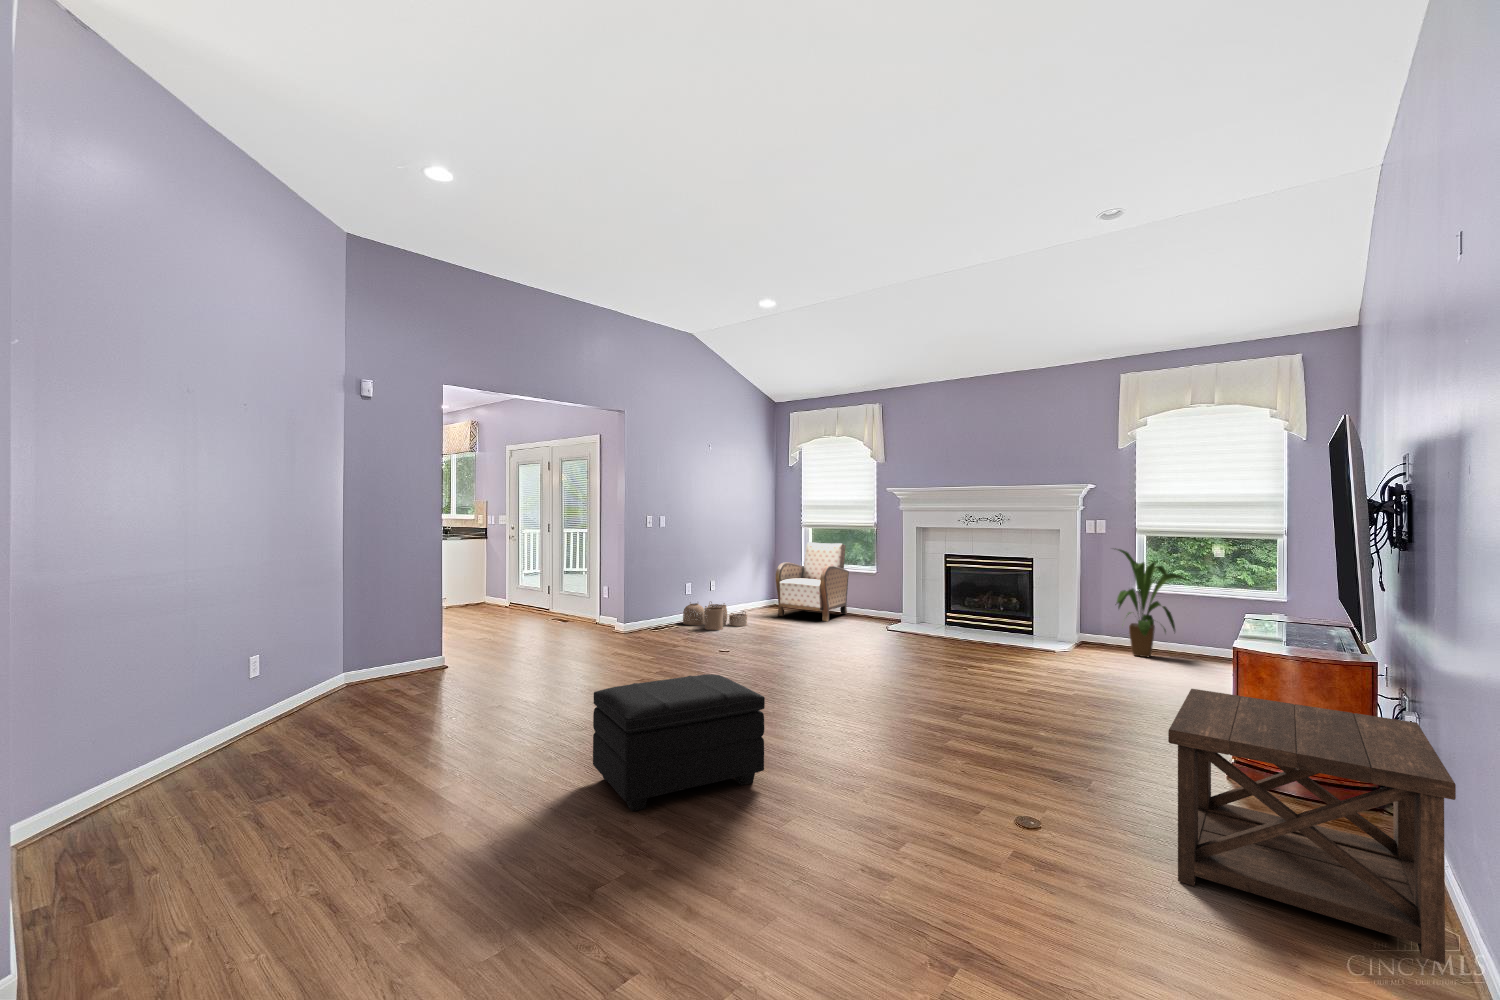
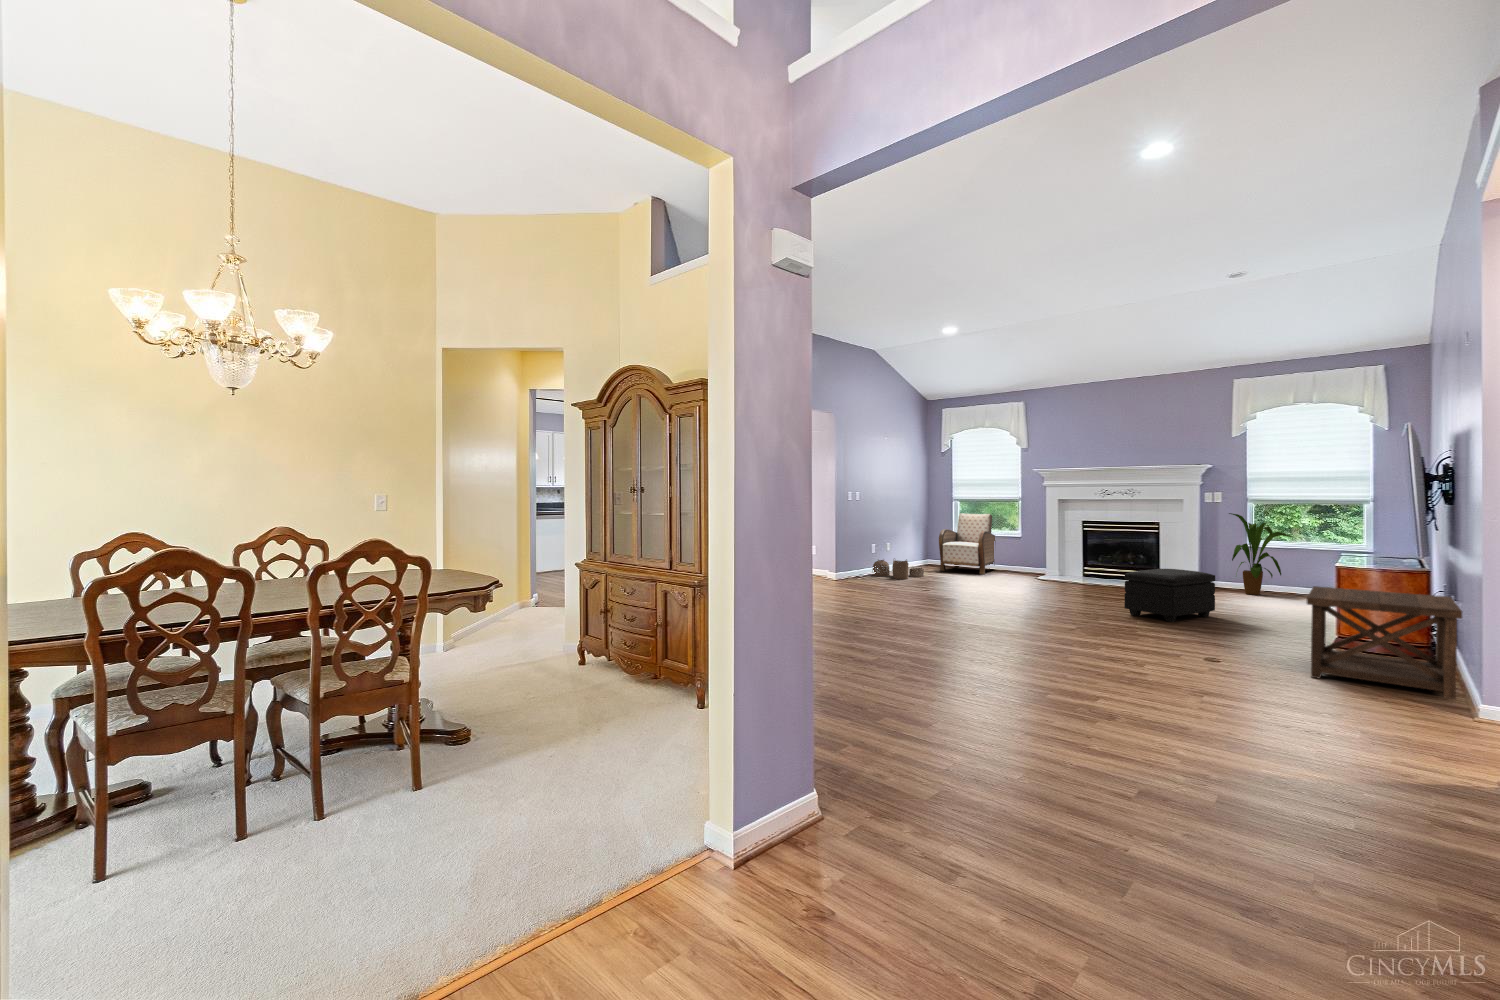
footstool: present [593,674,765,811] -> present [1124,569,1215,622]

